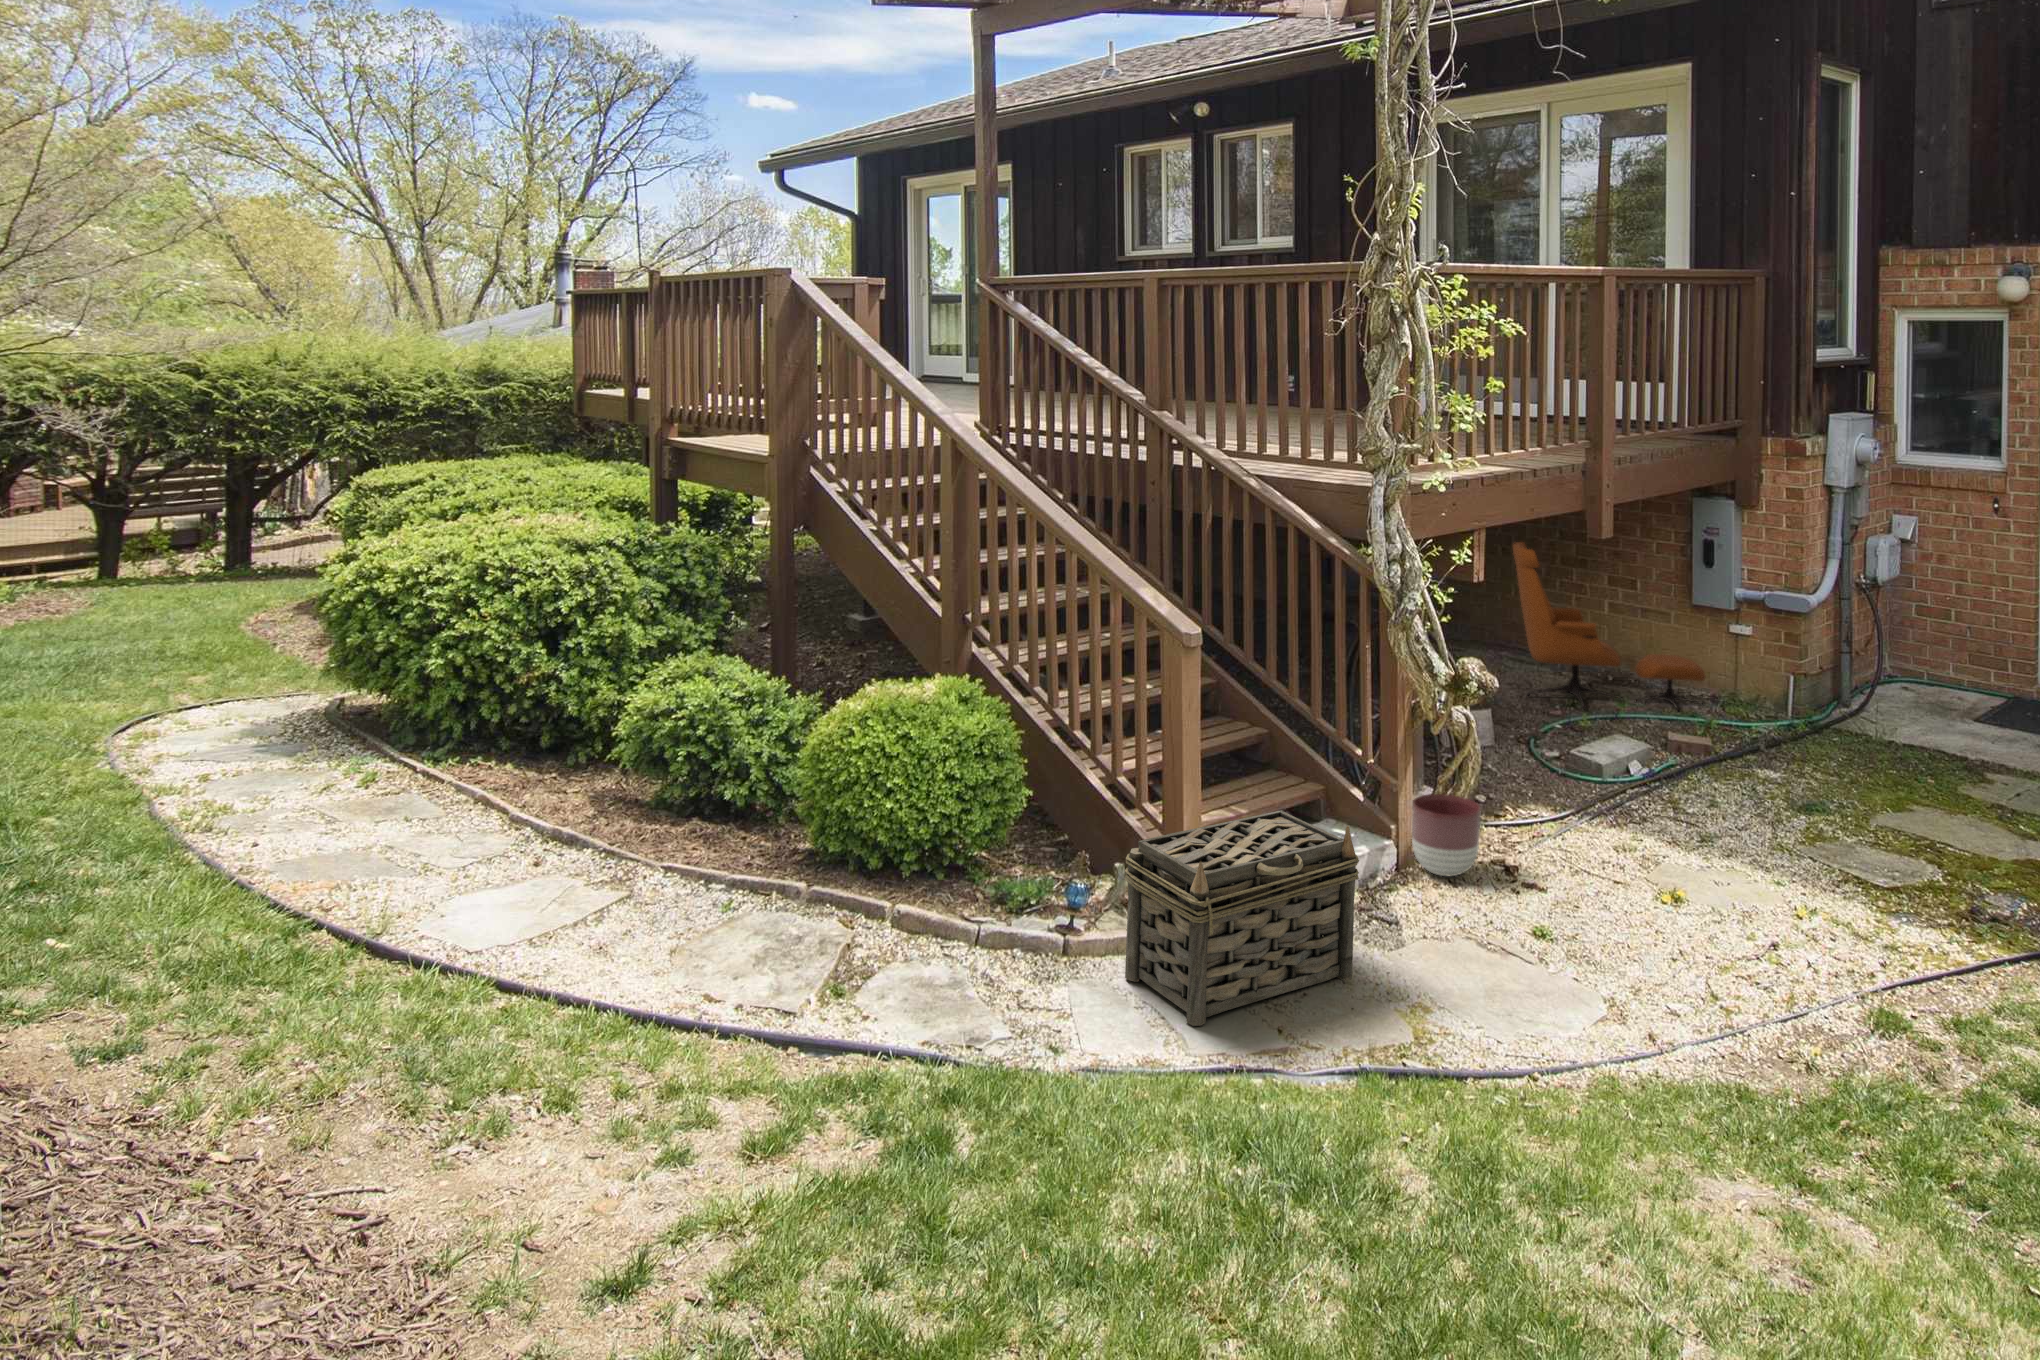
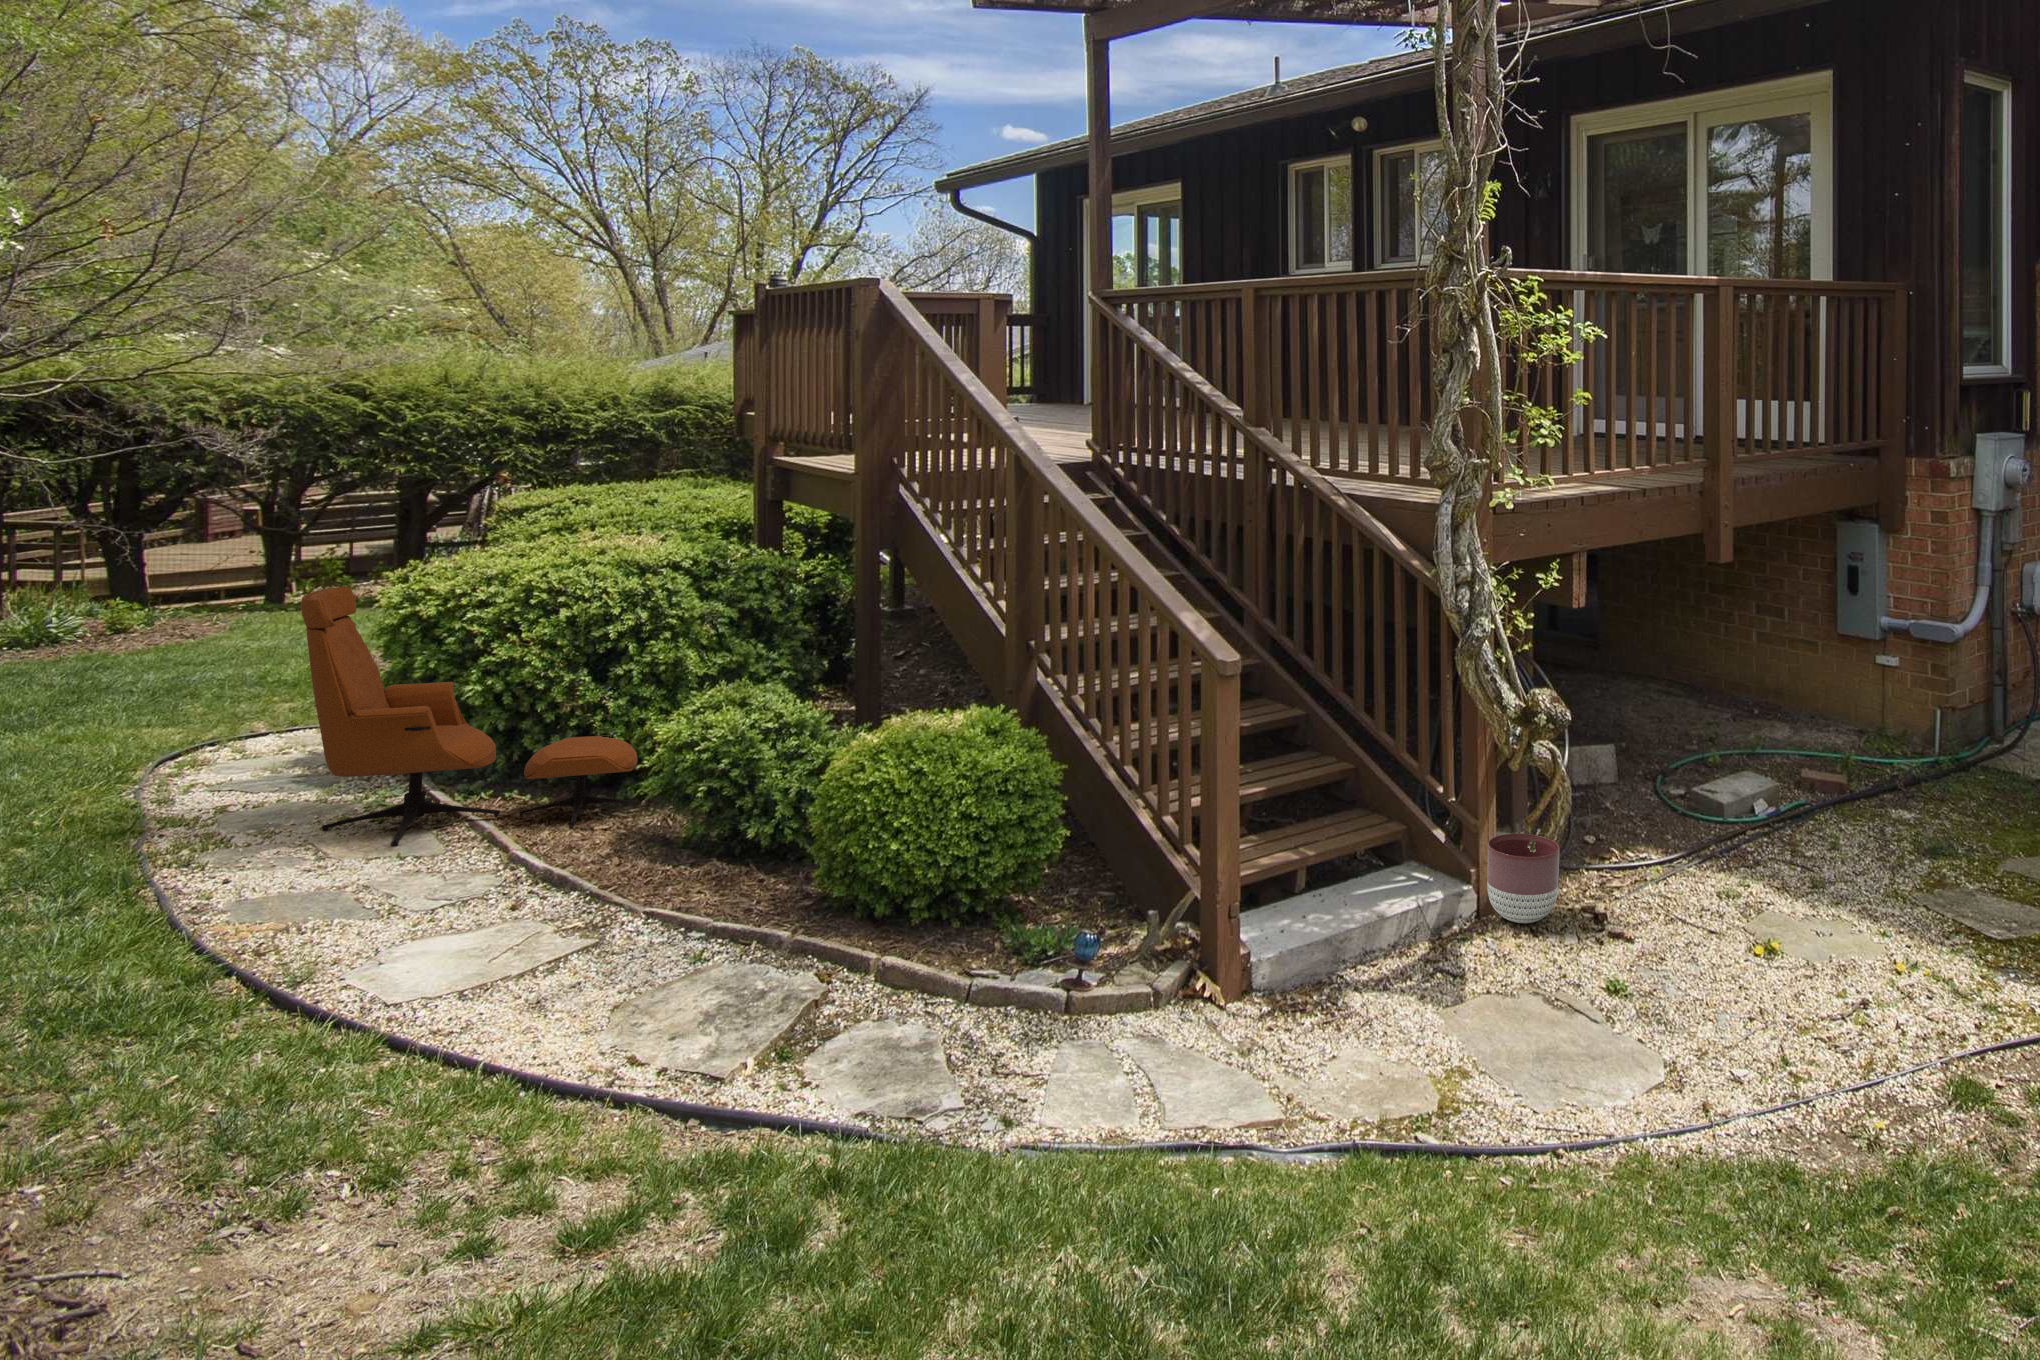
lounge chair: present [1513,542,1706,712] -> present [301,586,638,847]
basket: present [1124,810,1359,1026] -> none [1131,850,1394,1094]

